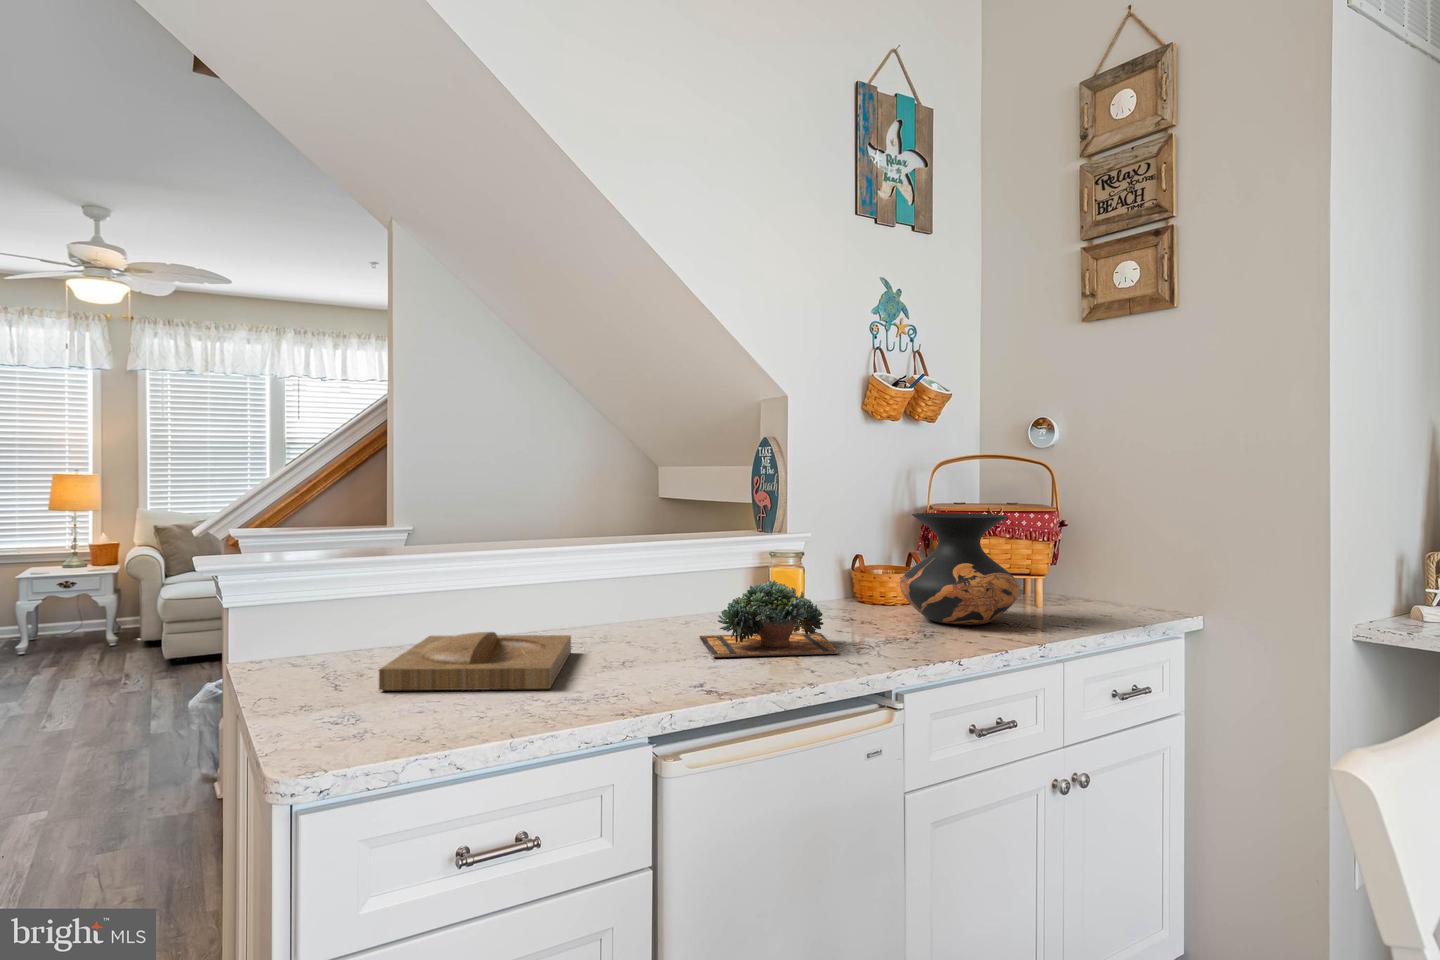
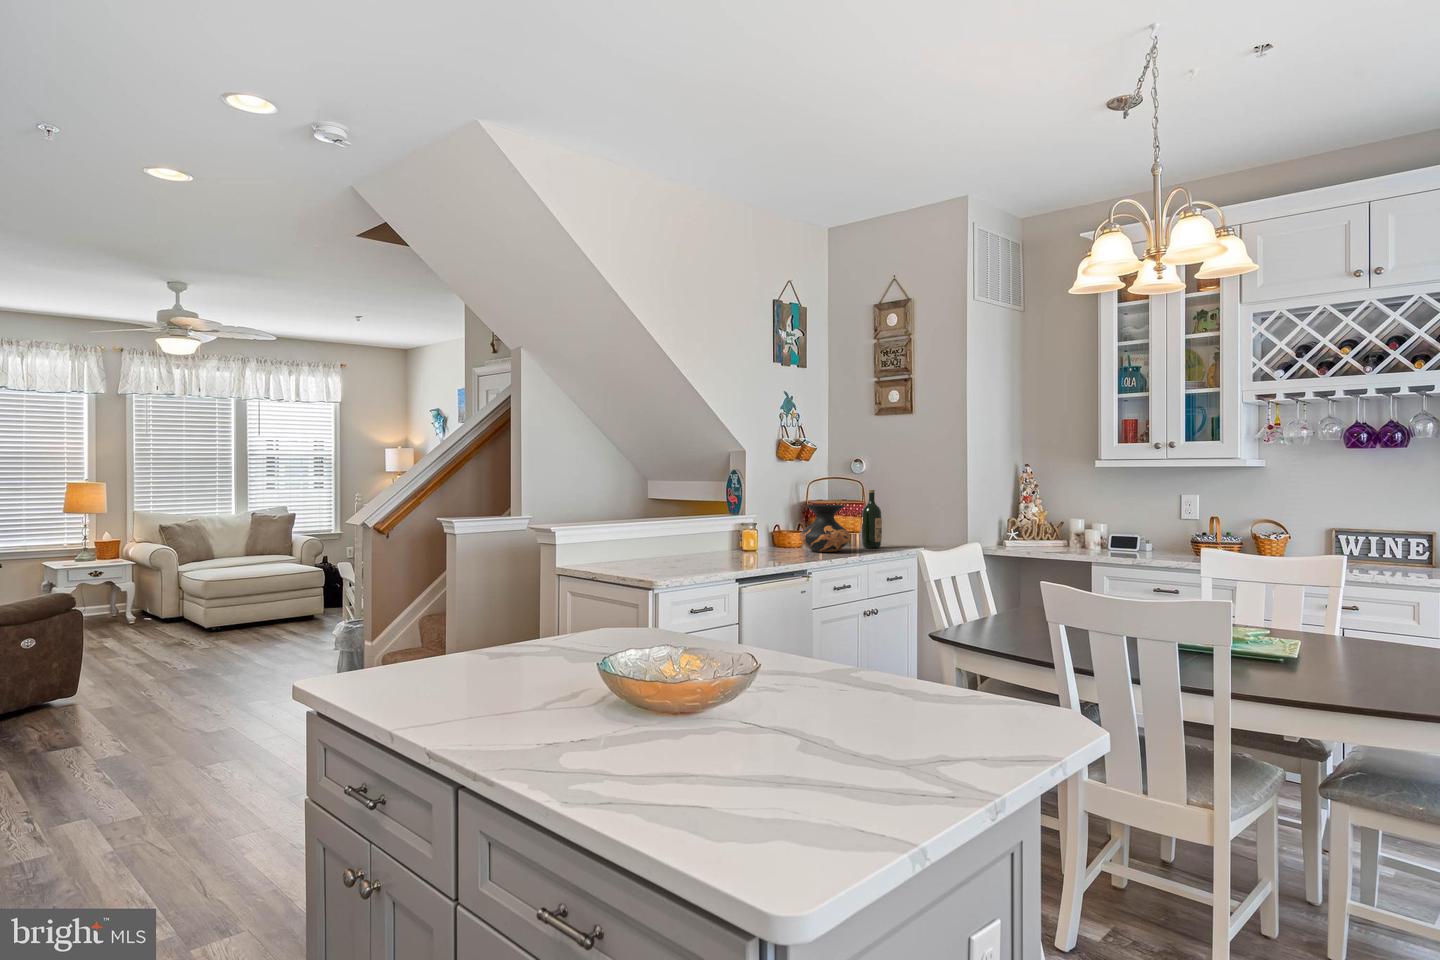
wine bottle: none [1050,482,1097,614] -> present [862,490,882,548]
succulent plant: present [699,580,839,657] -> none [725,532,786,562]
tray: present [379,632,571,690] -> none [626,553,696,571]

